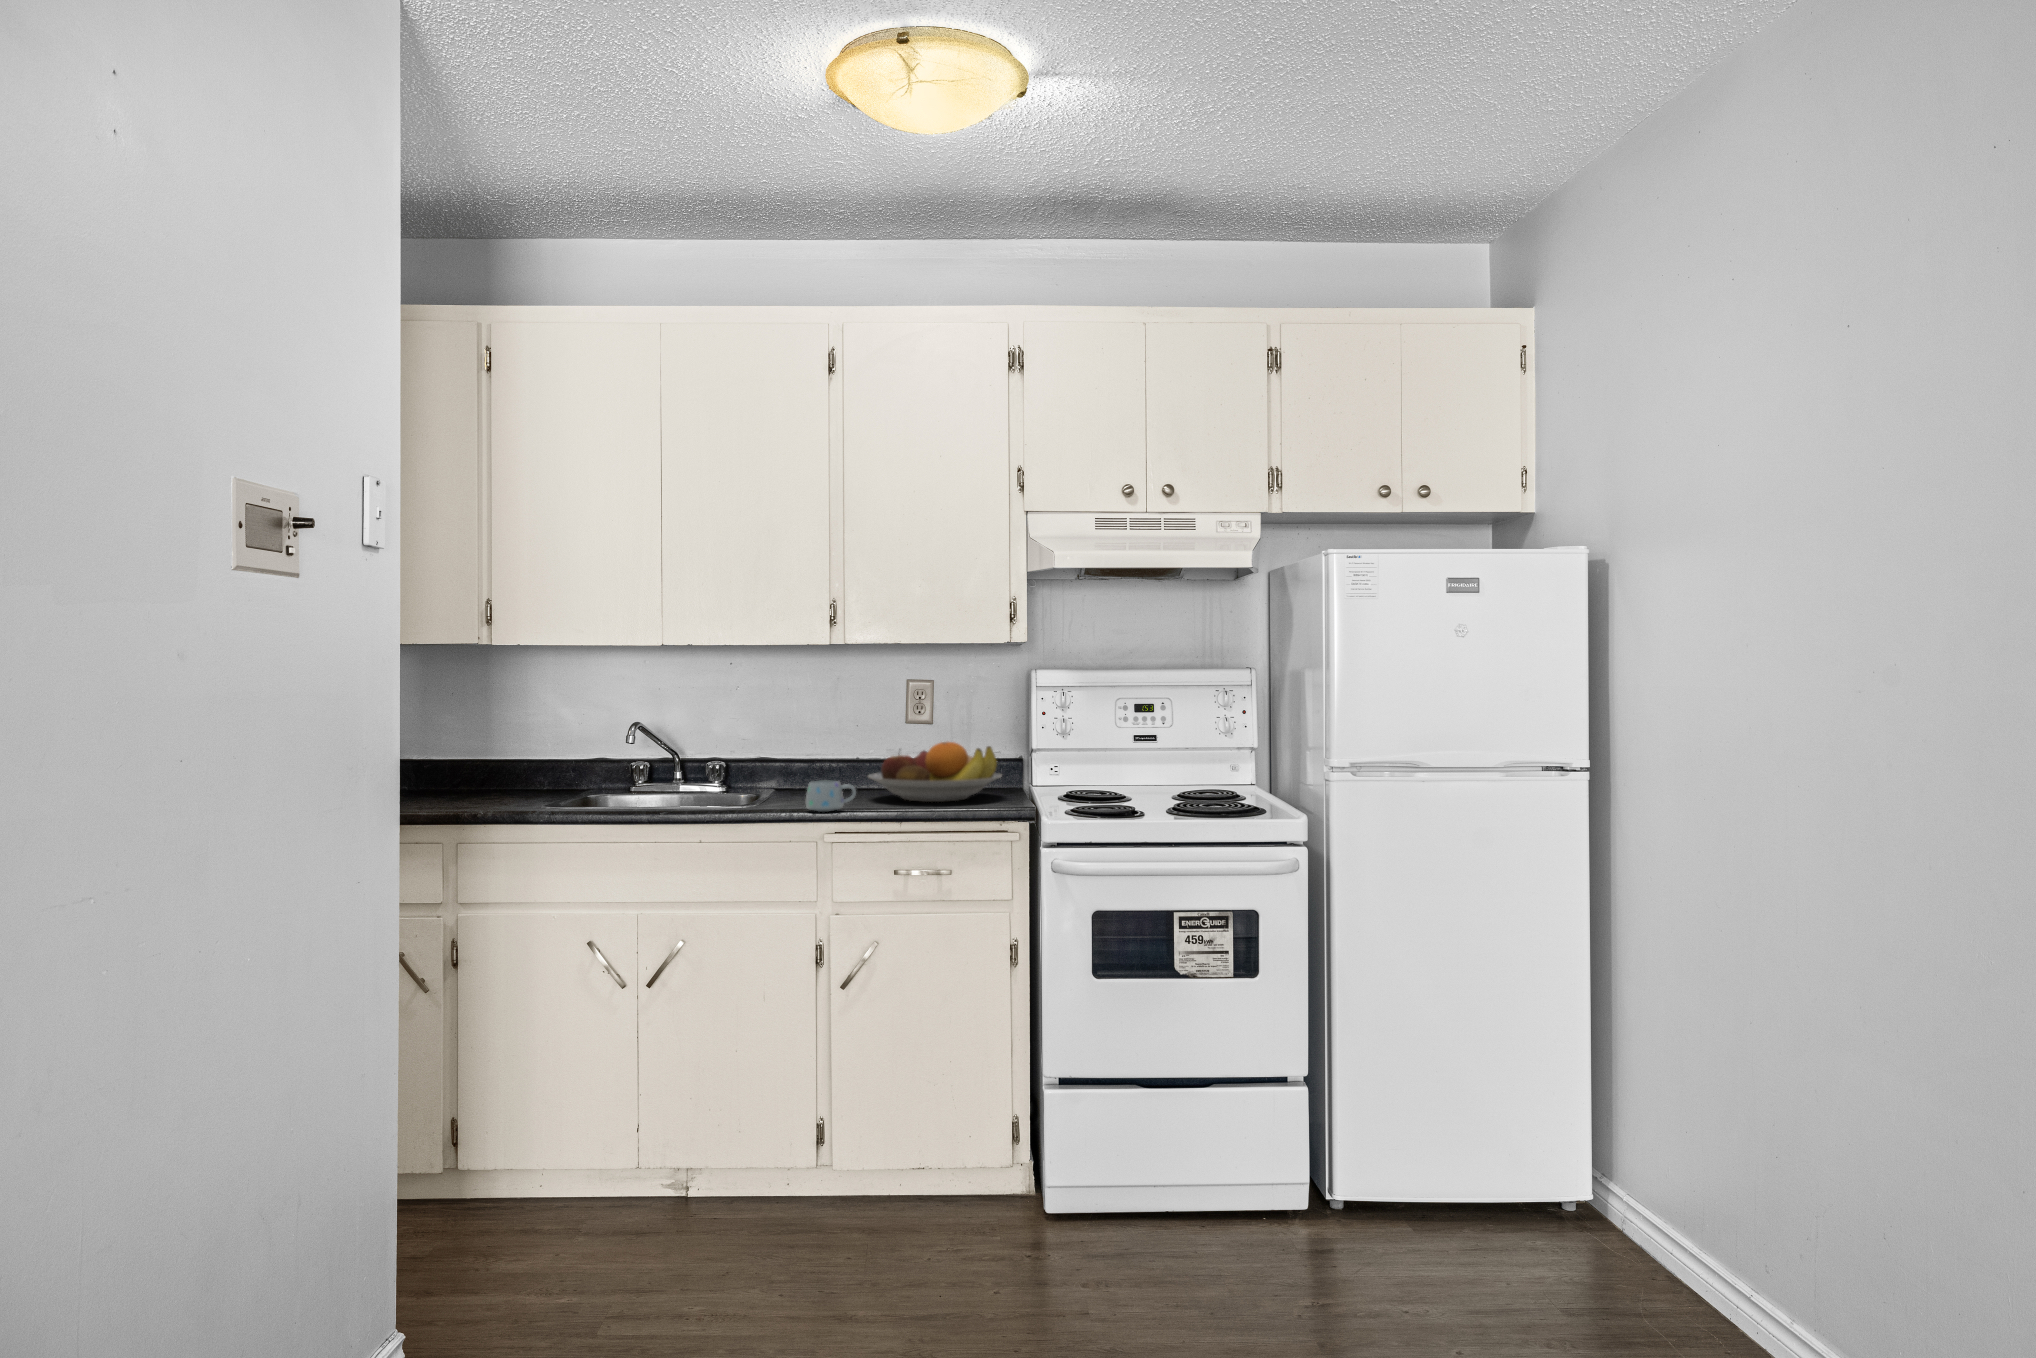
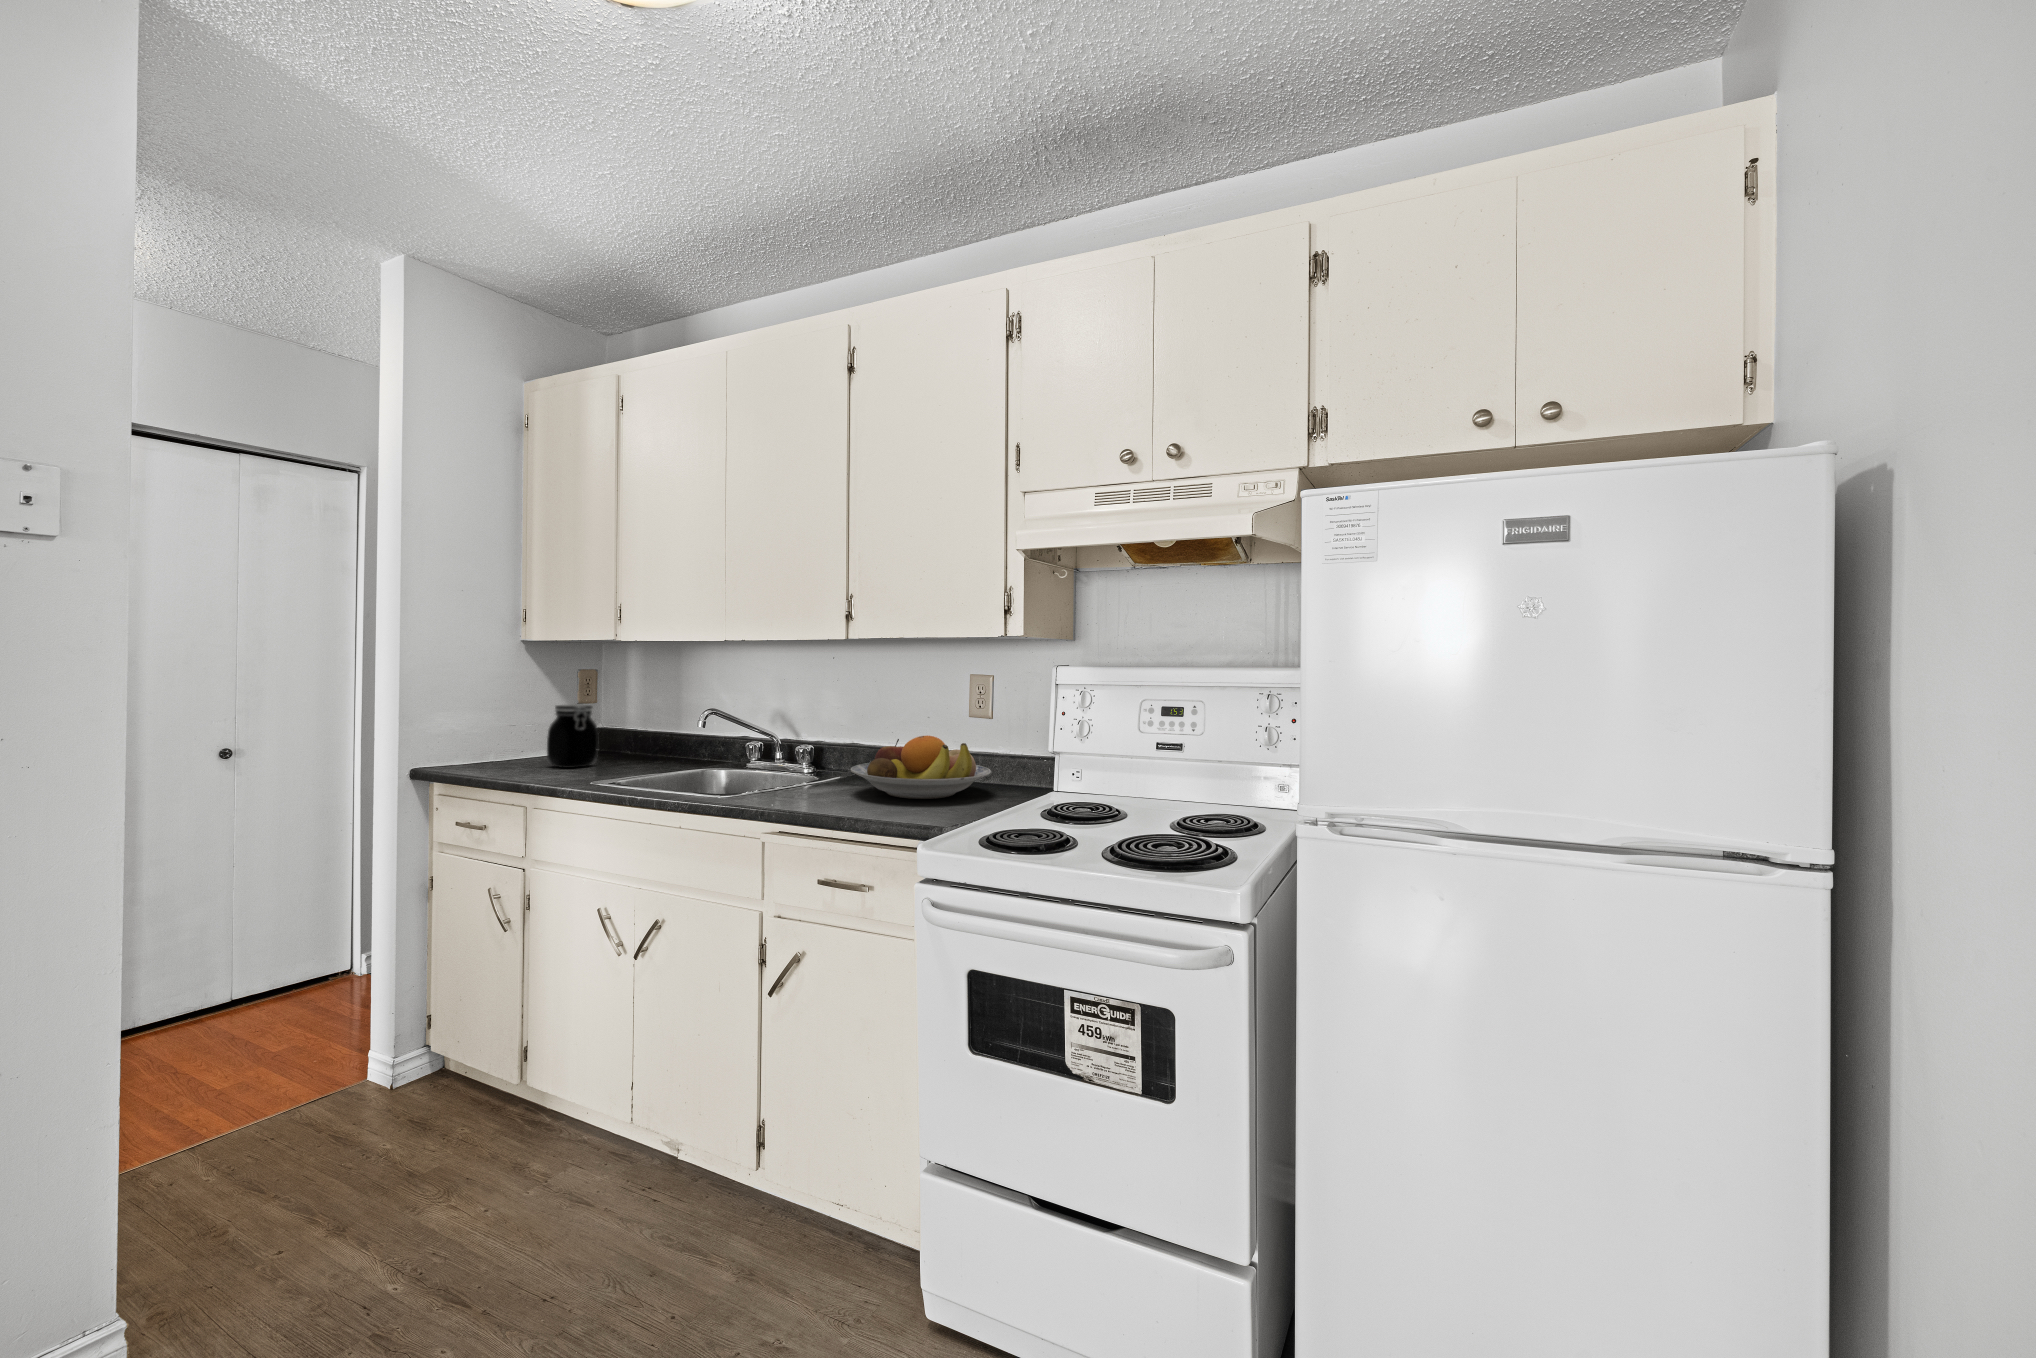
jar: none [449,735,501,811] -> present [547,705,598,768]
mug: present [806,781,856,812] -> none [748,767,795,800]

